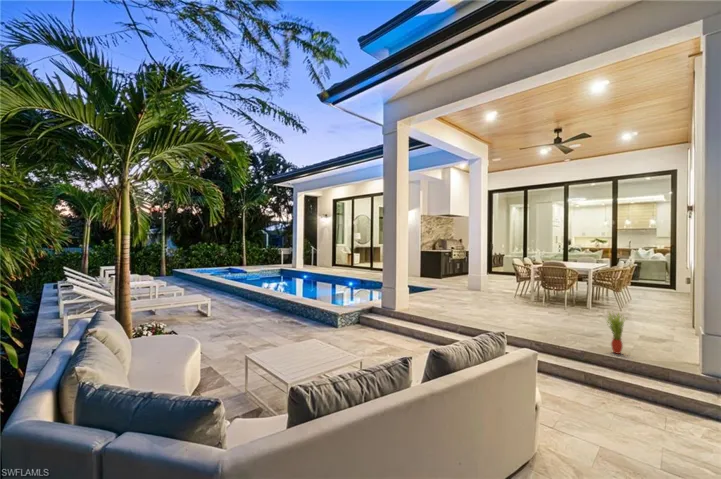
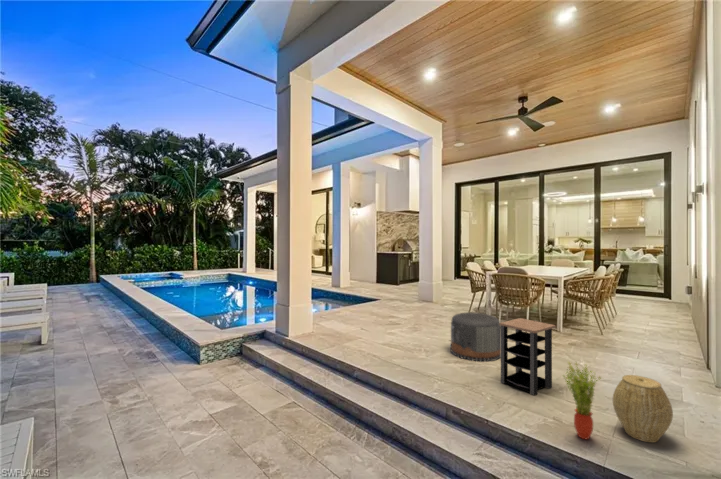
pouf: none [516,292,554,324] -> present [451,312,501,361]
side table: none [559,293,596,339] -> present [499,318,555,396]
woven basket: none [633,320,667,355] -> present [613,375,673,442]

